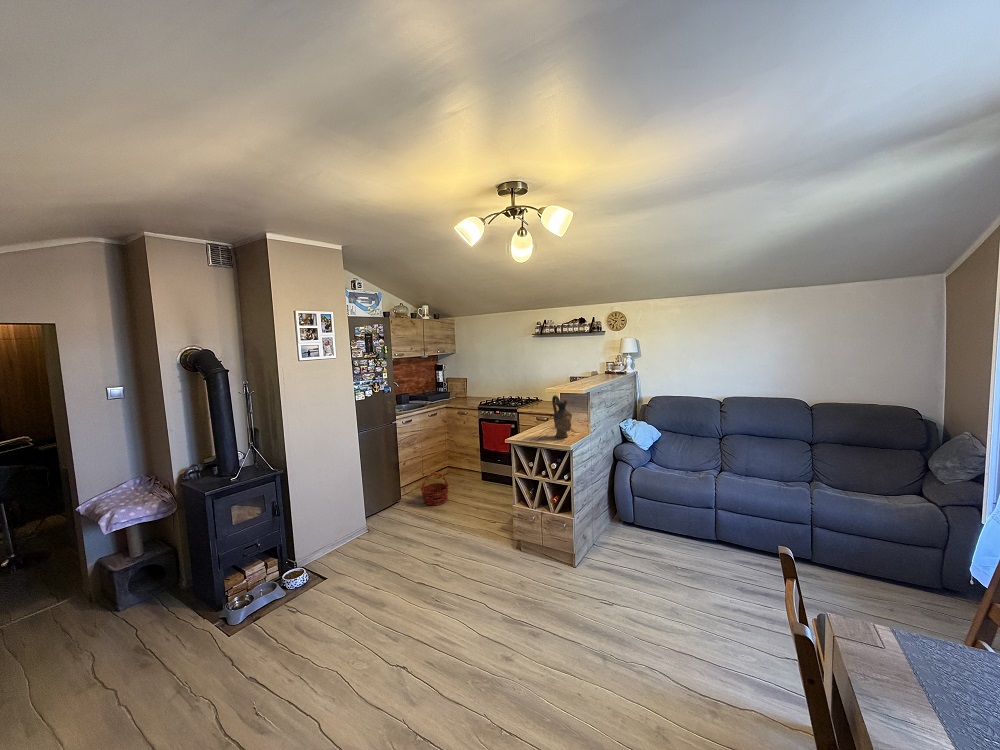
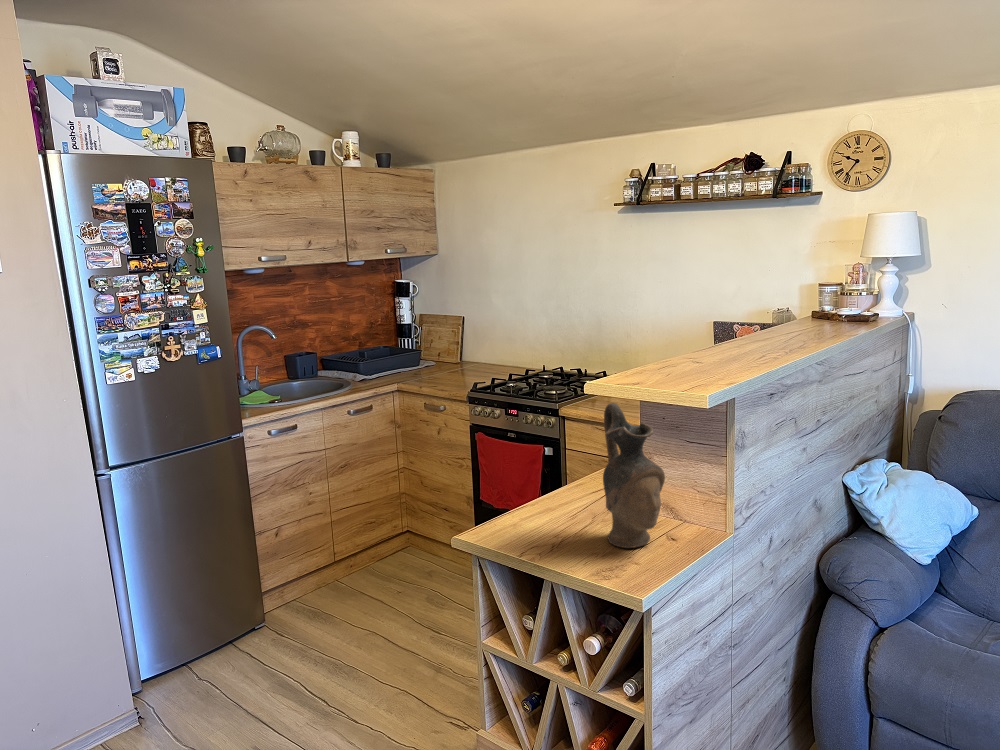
basket: present [421,472,449,505] -> none [302,563,376,647]

